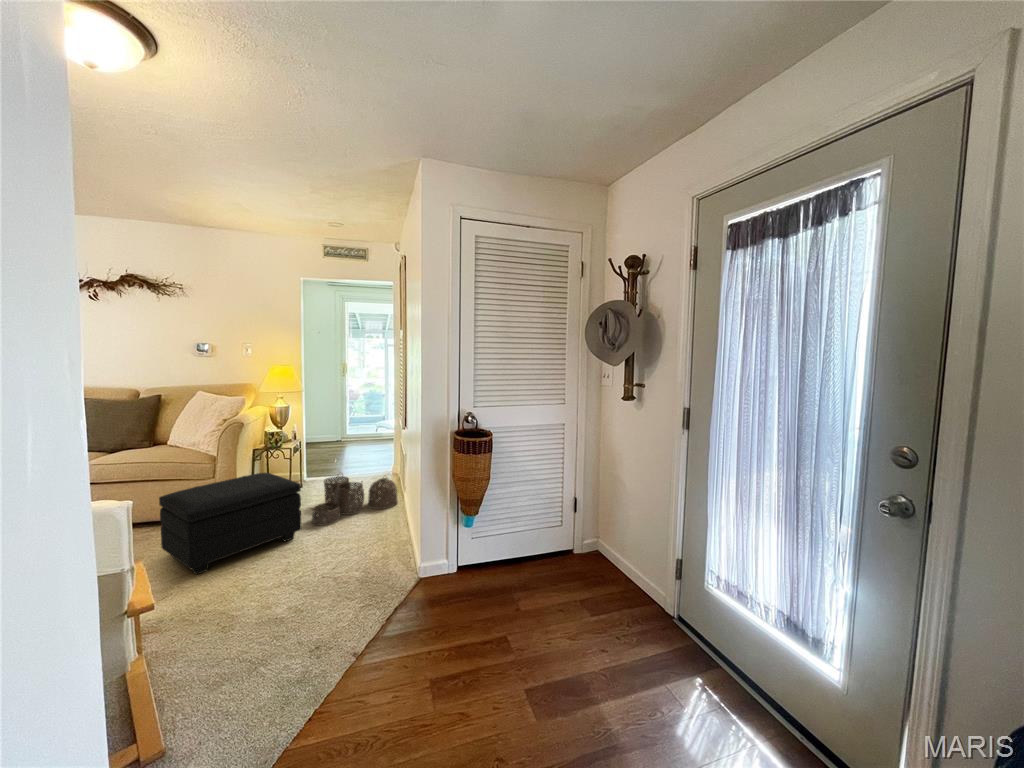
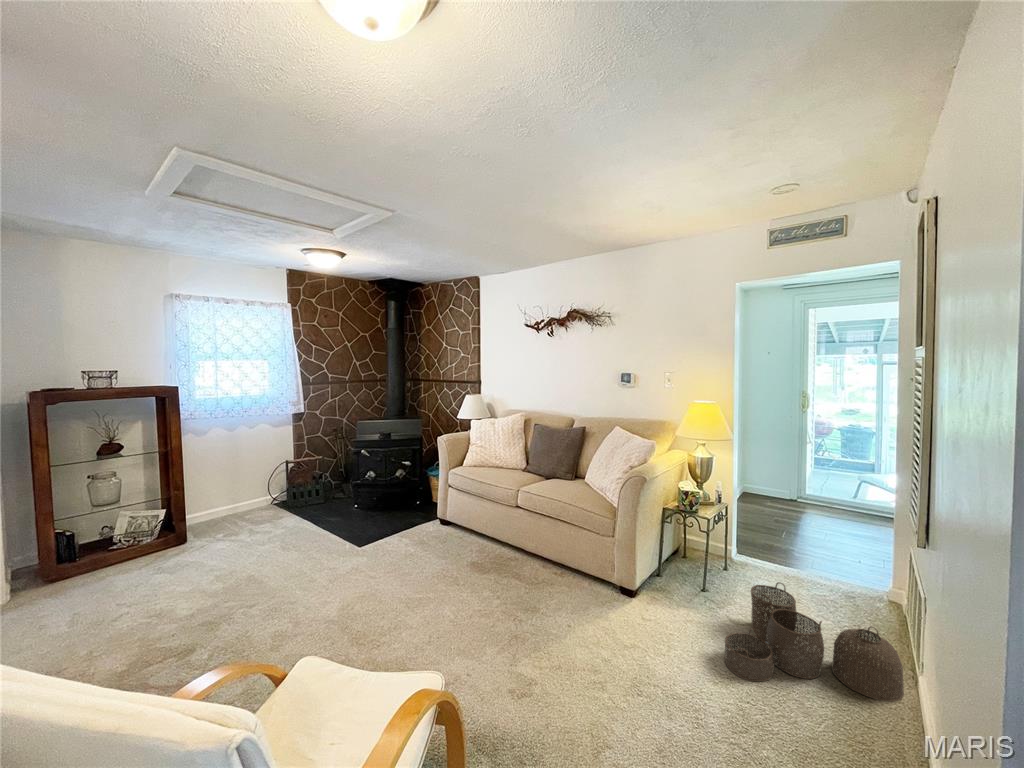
footstool: present [159,473,301,574] -> none [548,554,703,683]

